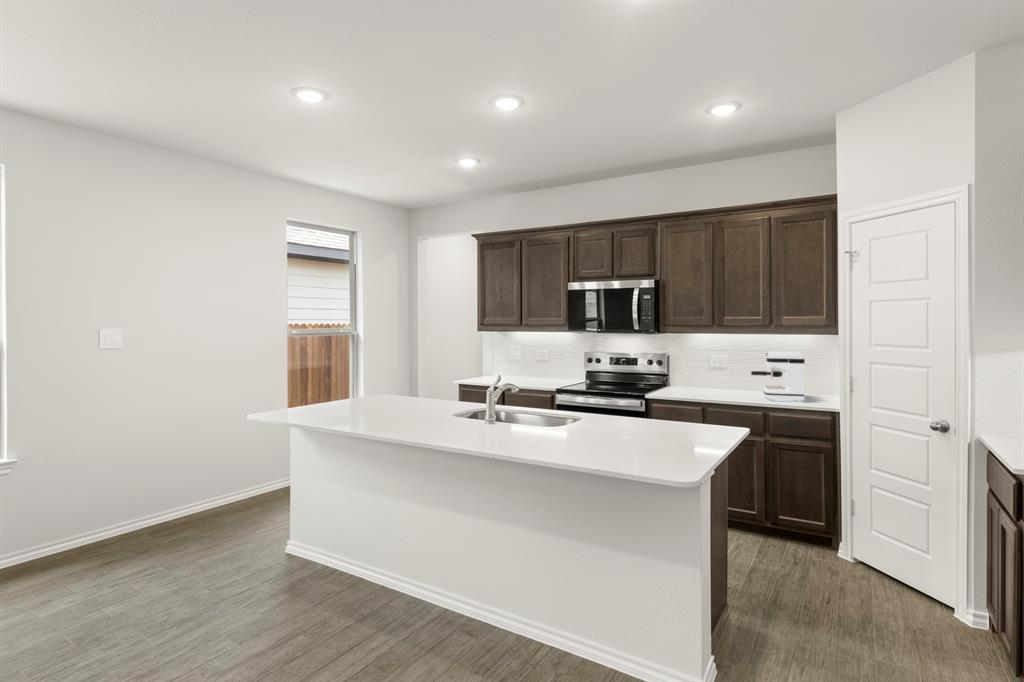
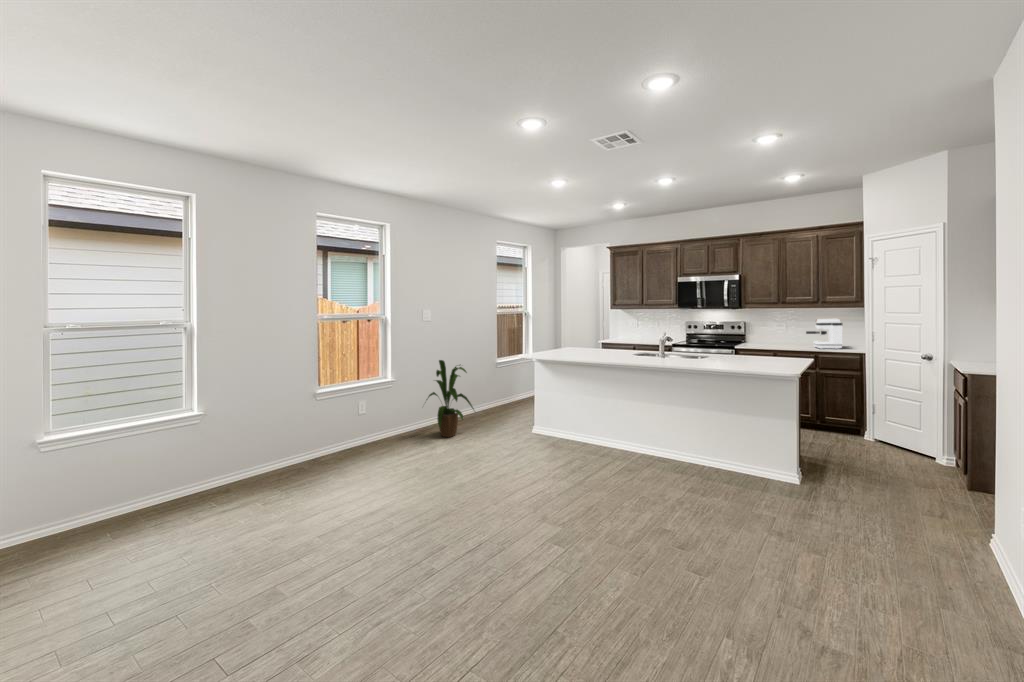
house plant: none [78,414,191,555] -> present [426,360,474,437]

